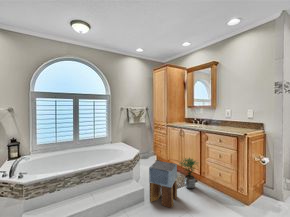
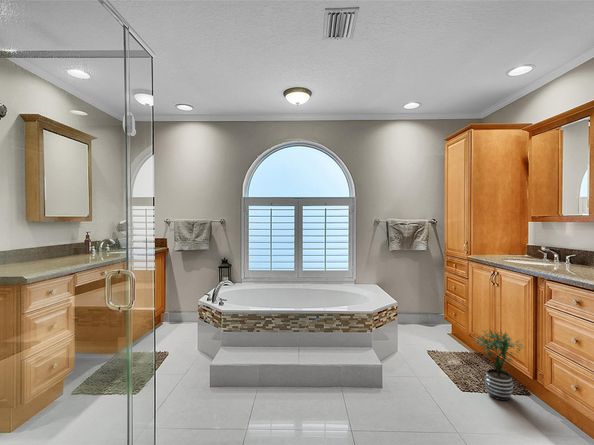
stool: present [149,161,177,208] -> none [394,322,455,413]

